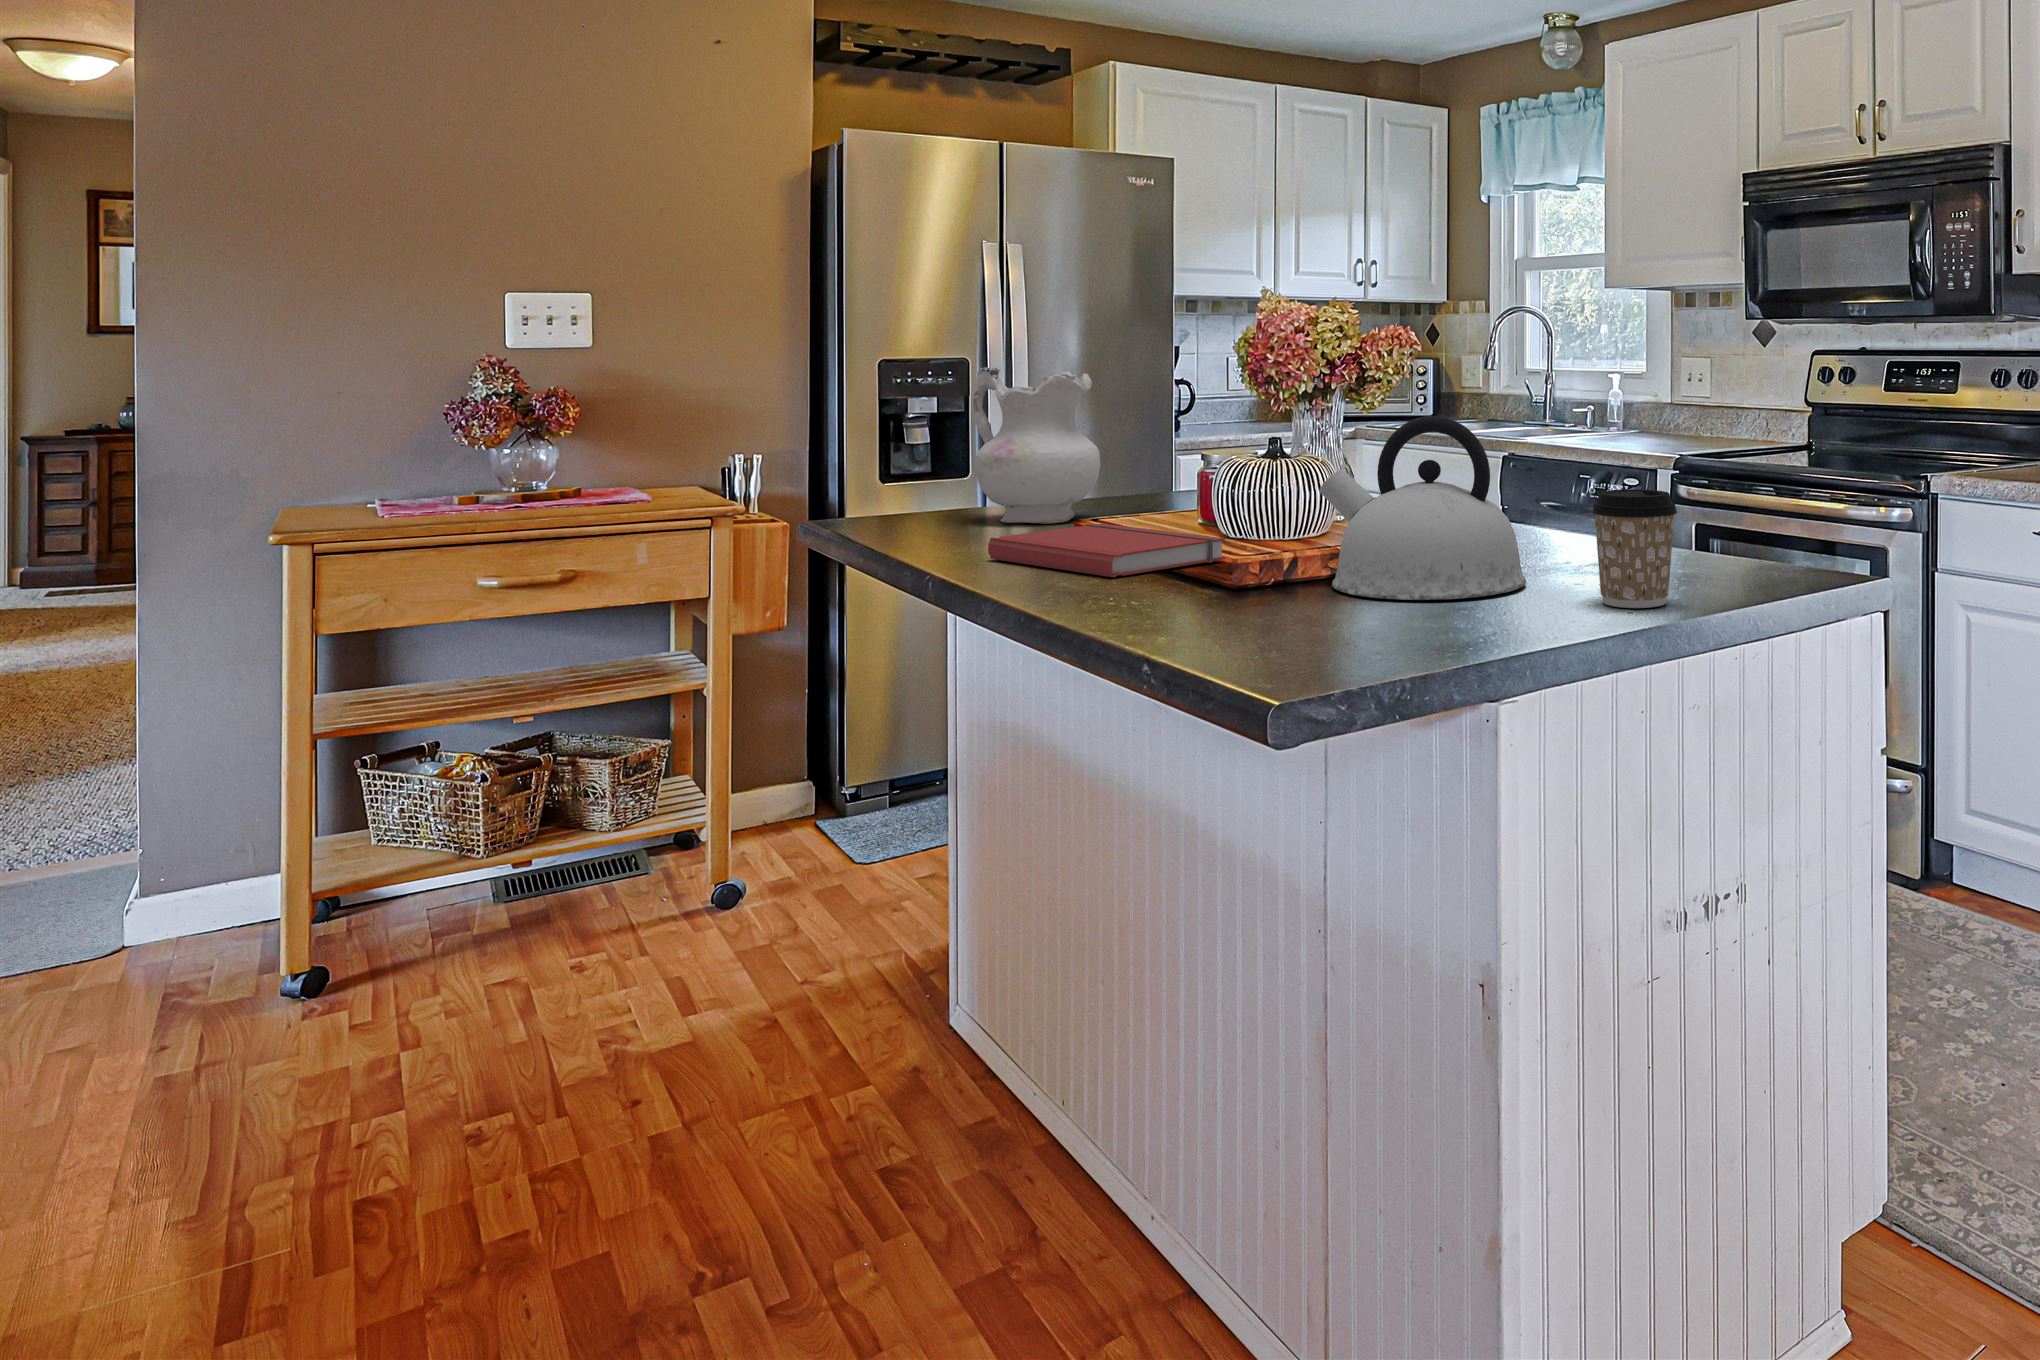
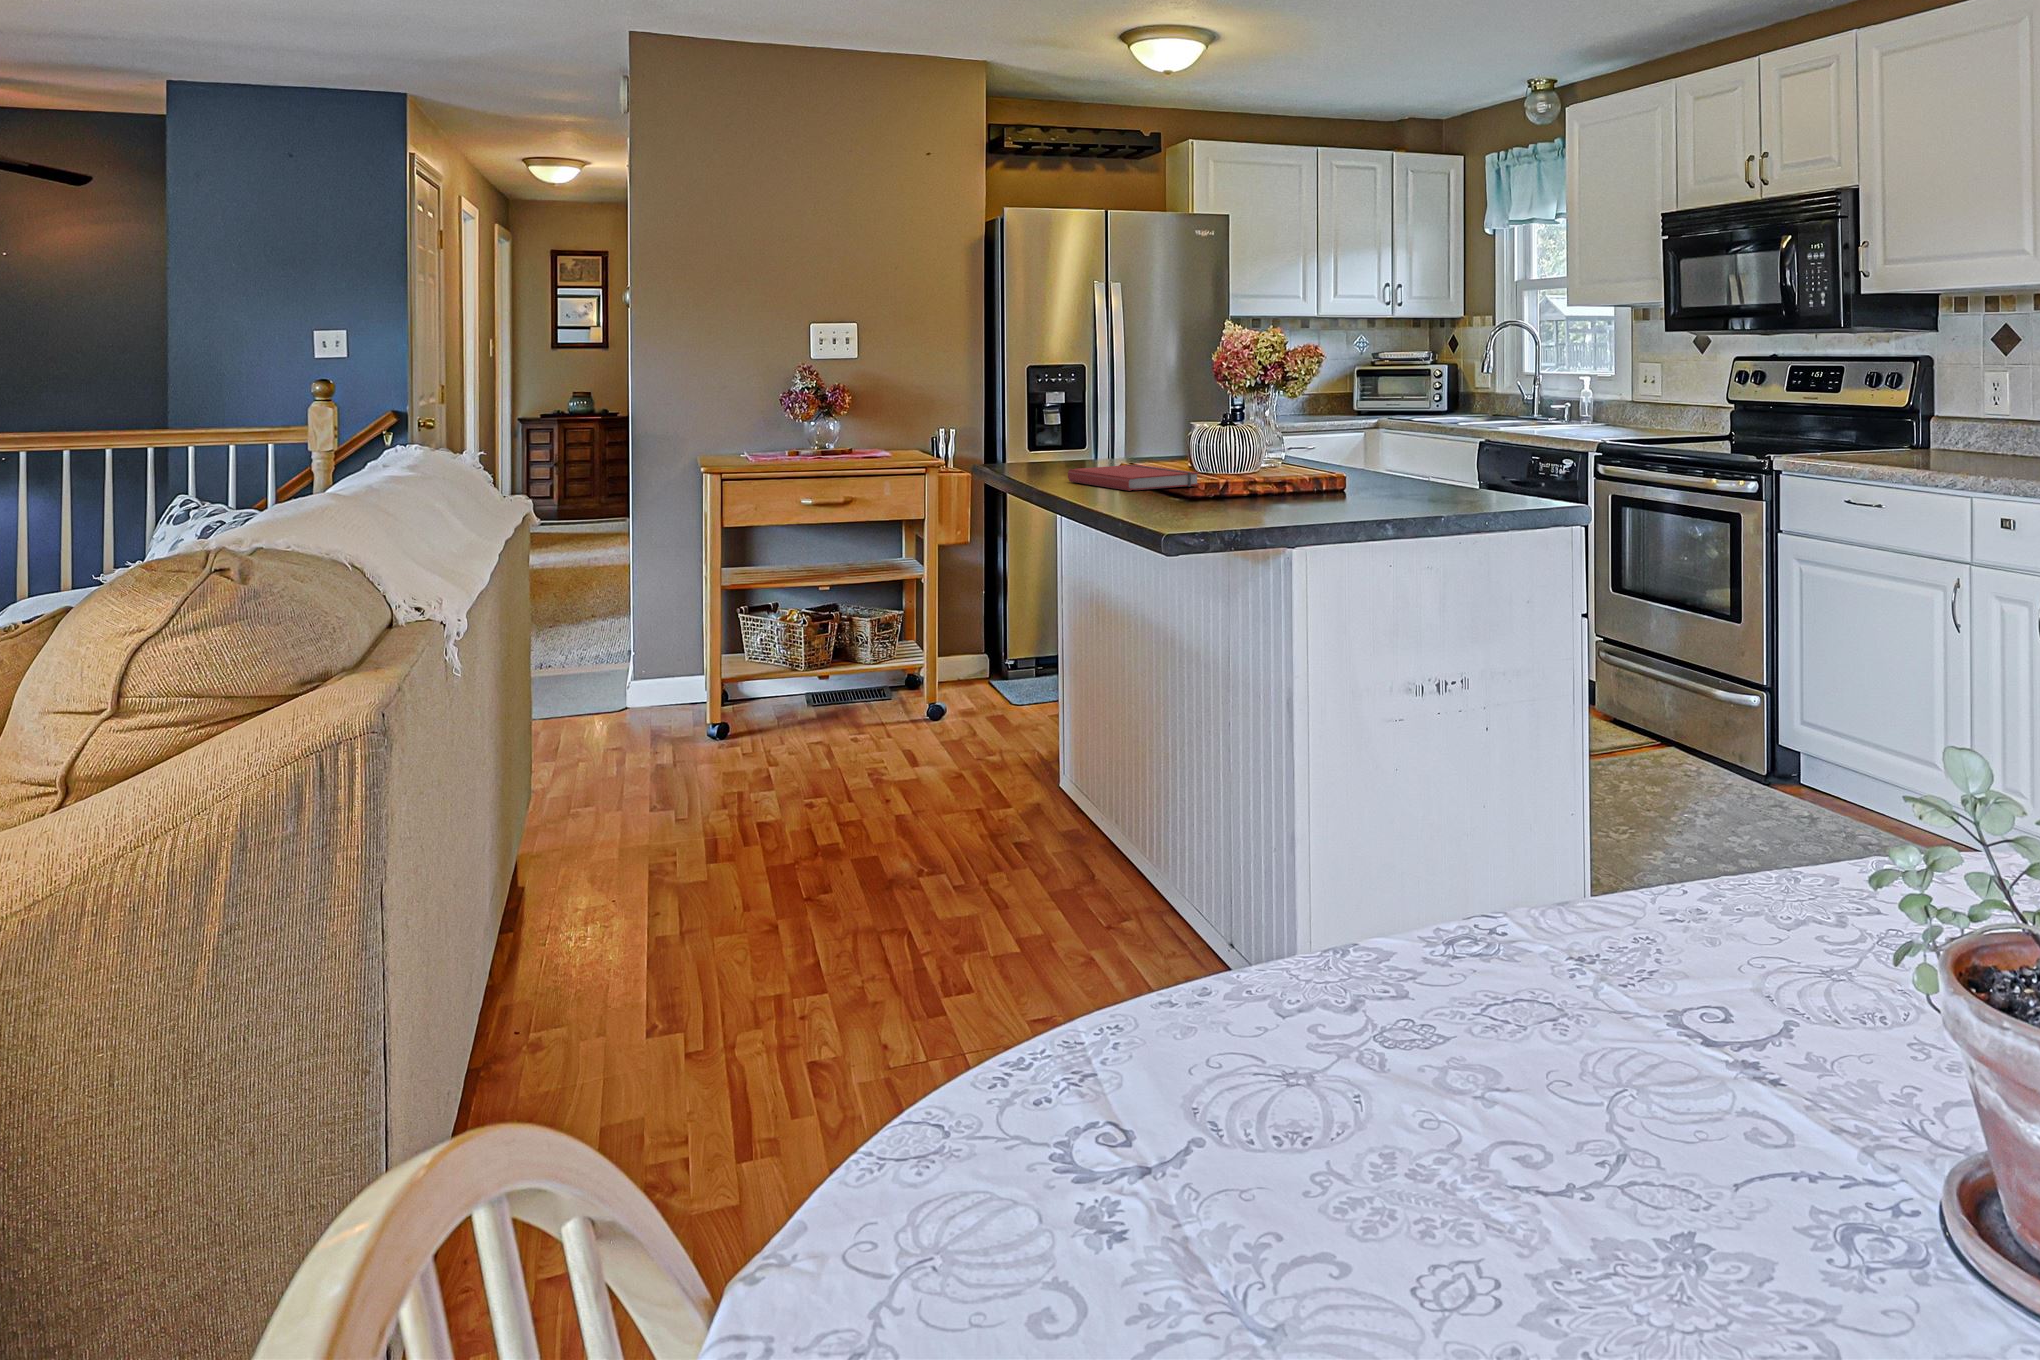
ceramic pitcher: present [971,367,1100,524] -> none [1071,369,1147,467]
kettle: present [1319,416,1526,600] -> none [1241,398,1360,504]
coffee cup: present [1592,489,1677,608] -> none [1383,443,1434,511]

